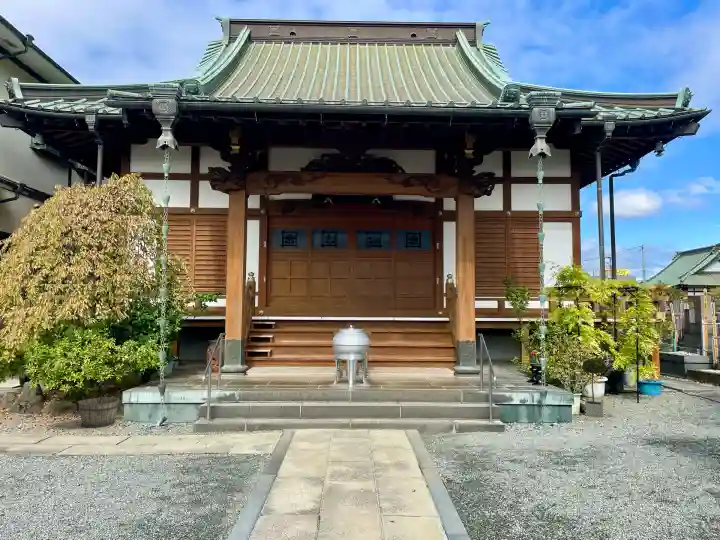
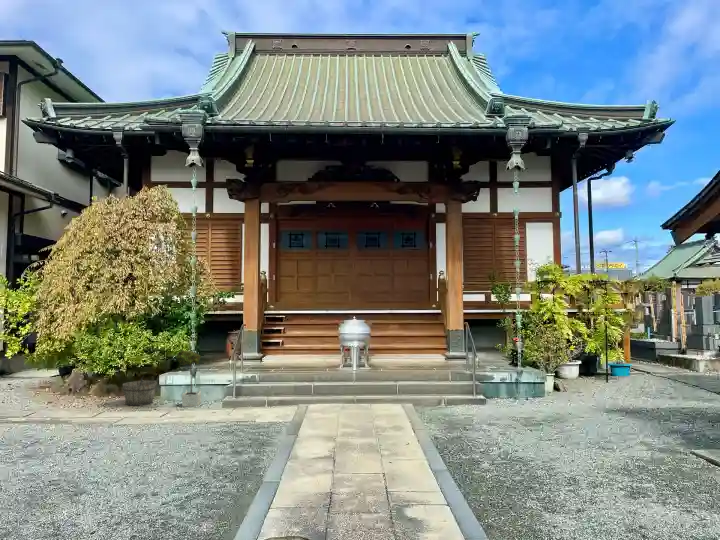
potted tree: present [582,358,607,417] -> present [177,350,201,407]

